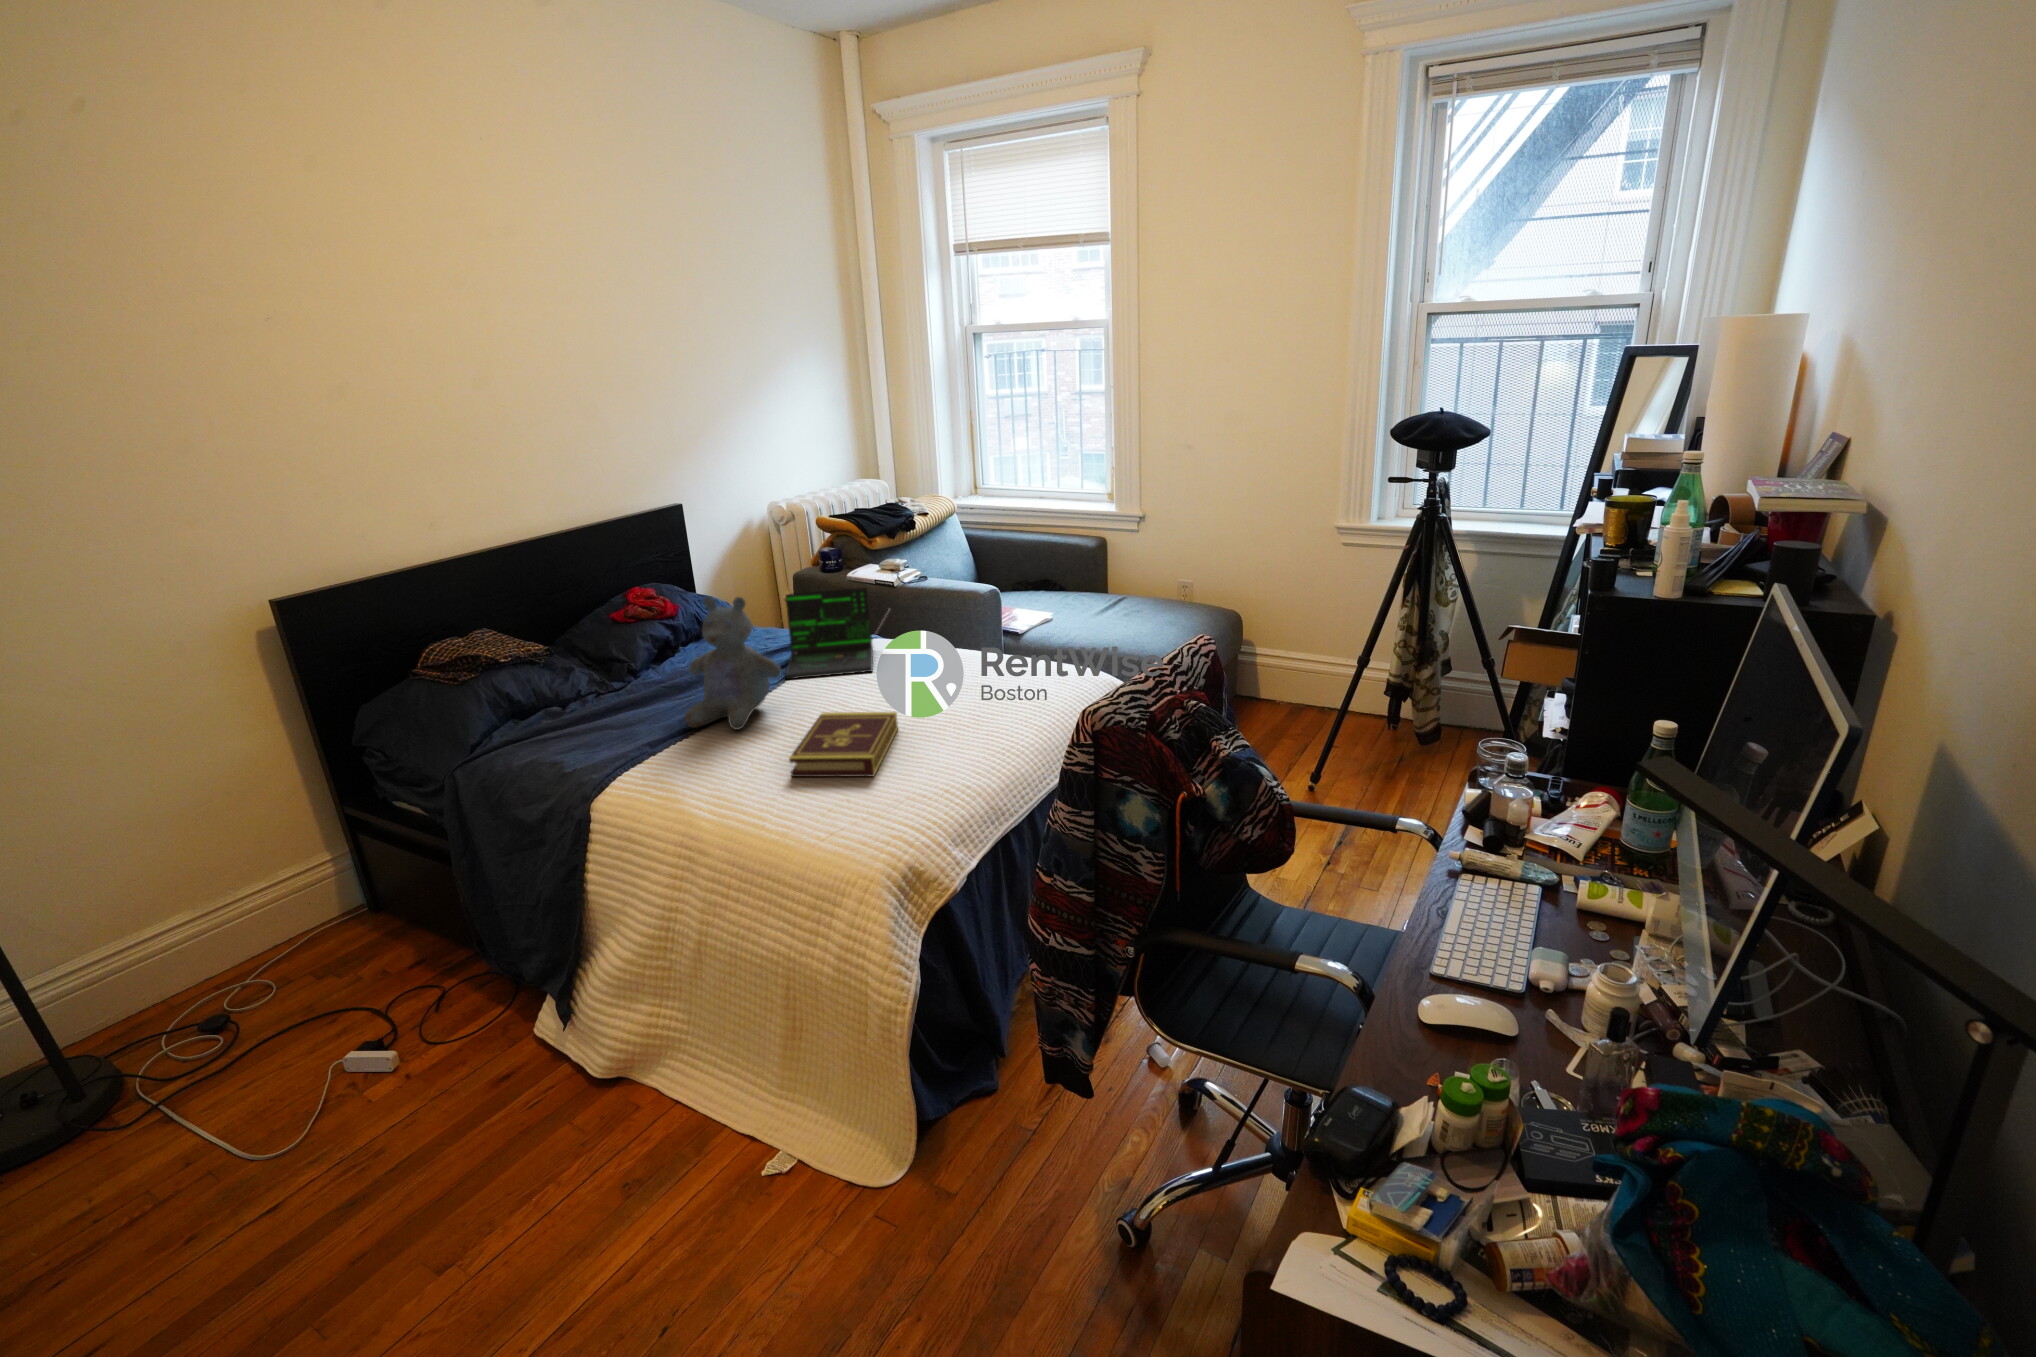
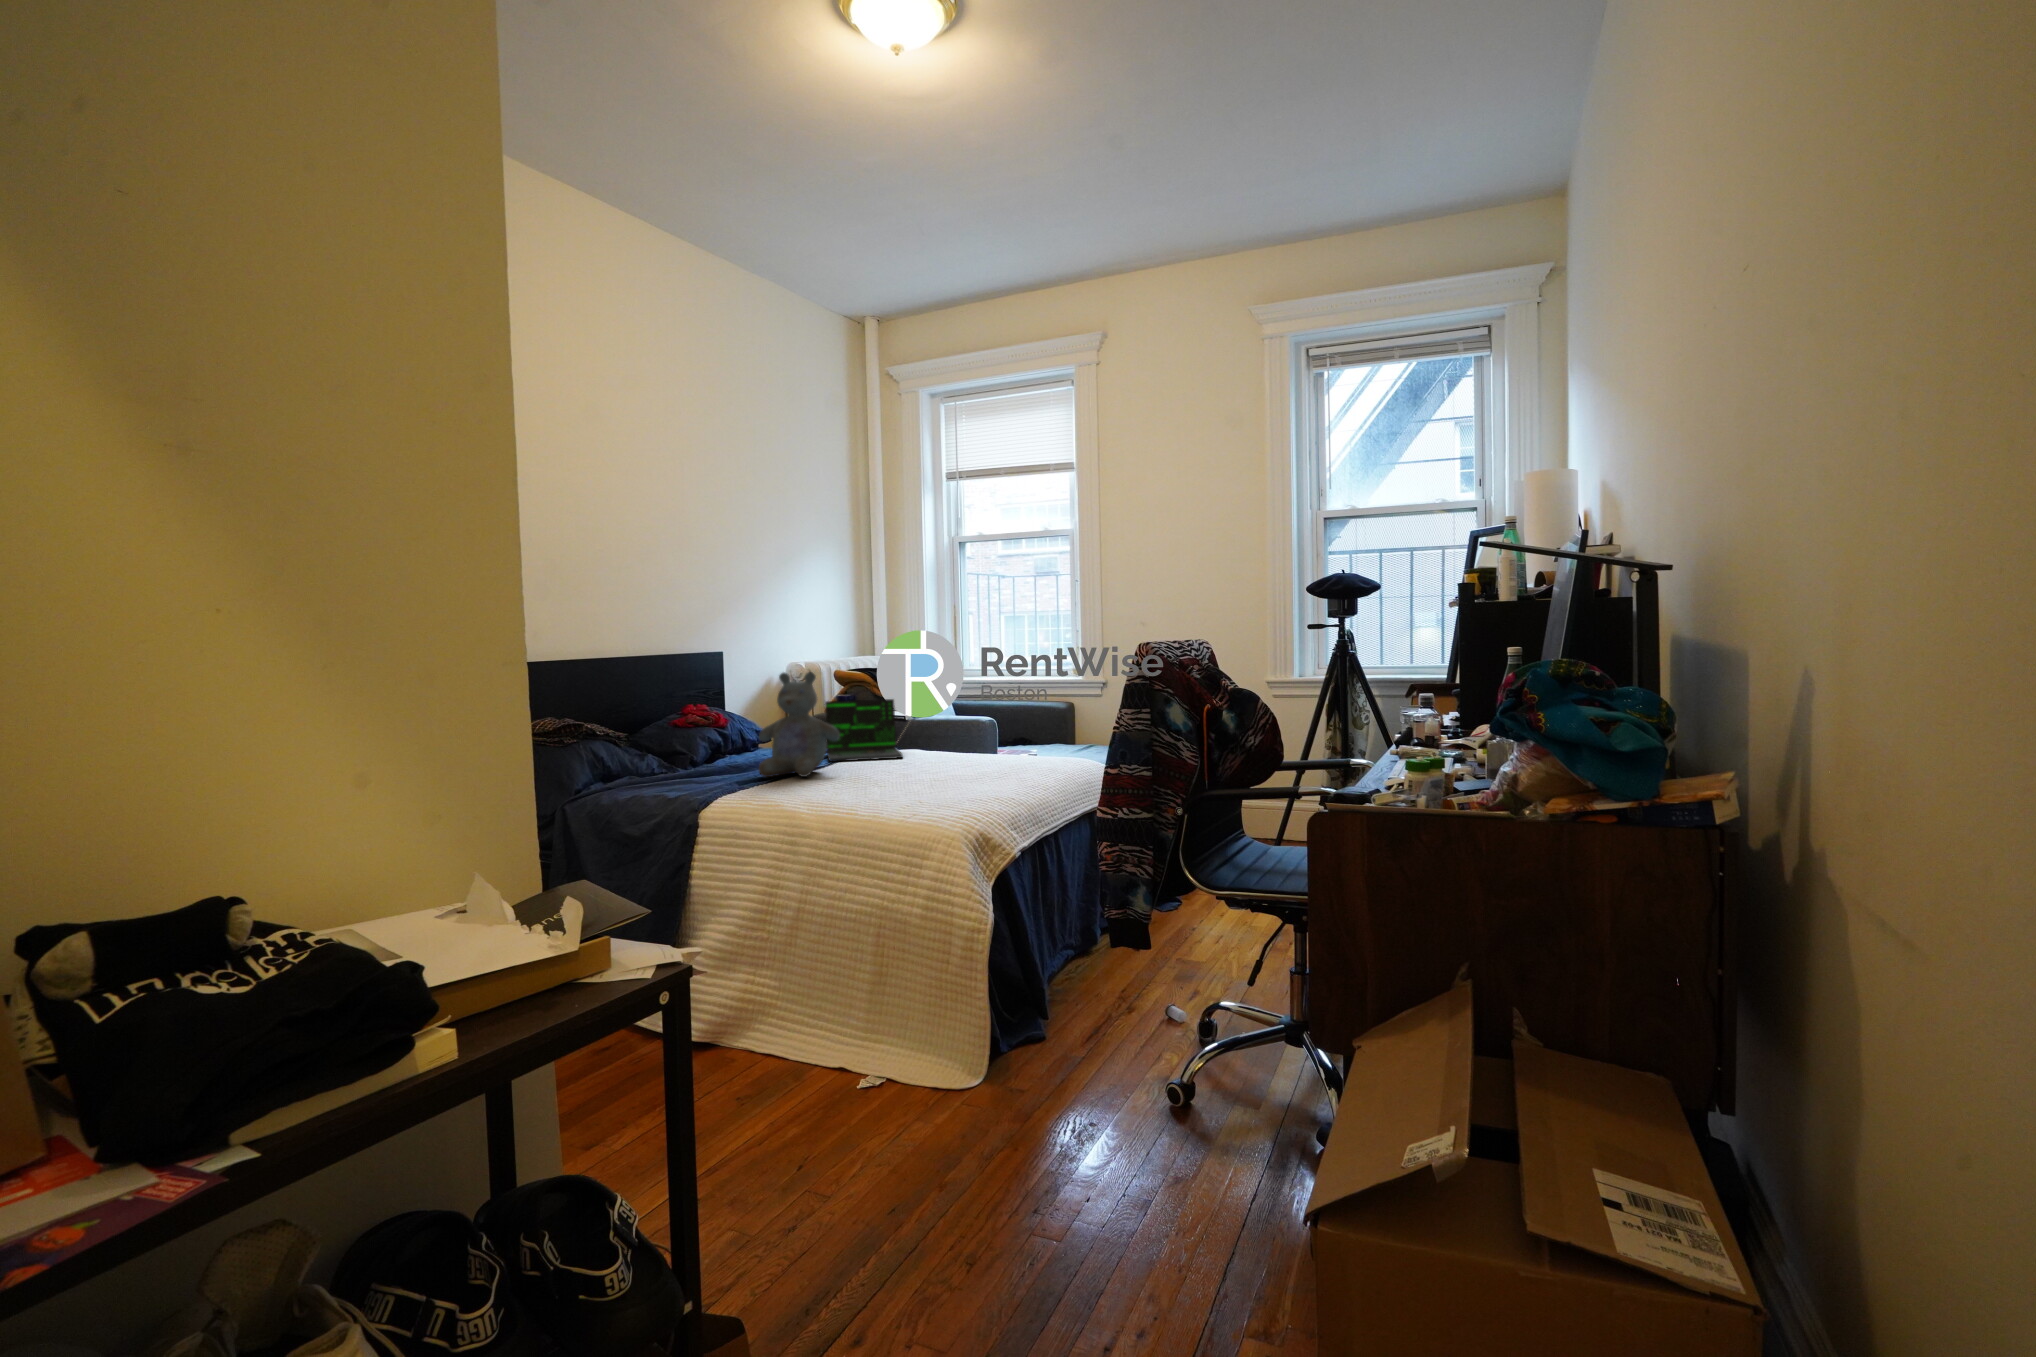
book: present [789,712,898,777] -> none [865,760,941,791]

